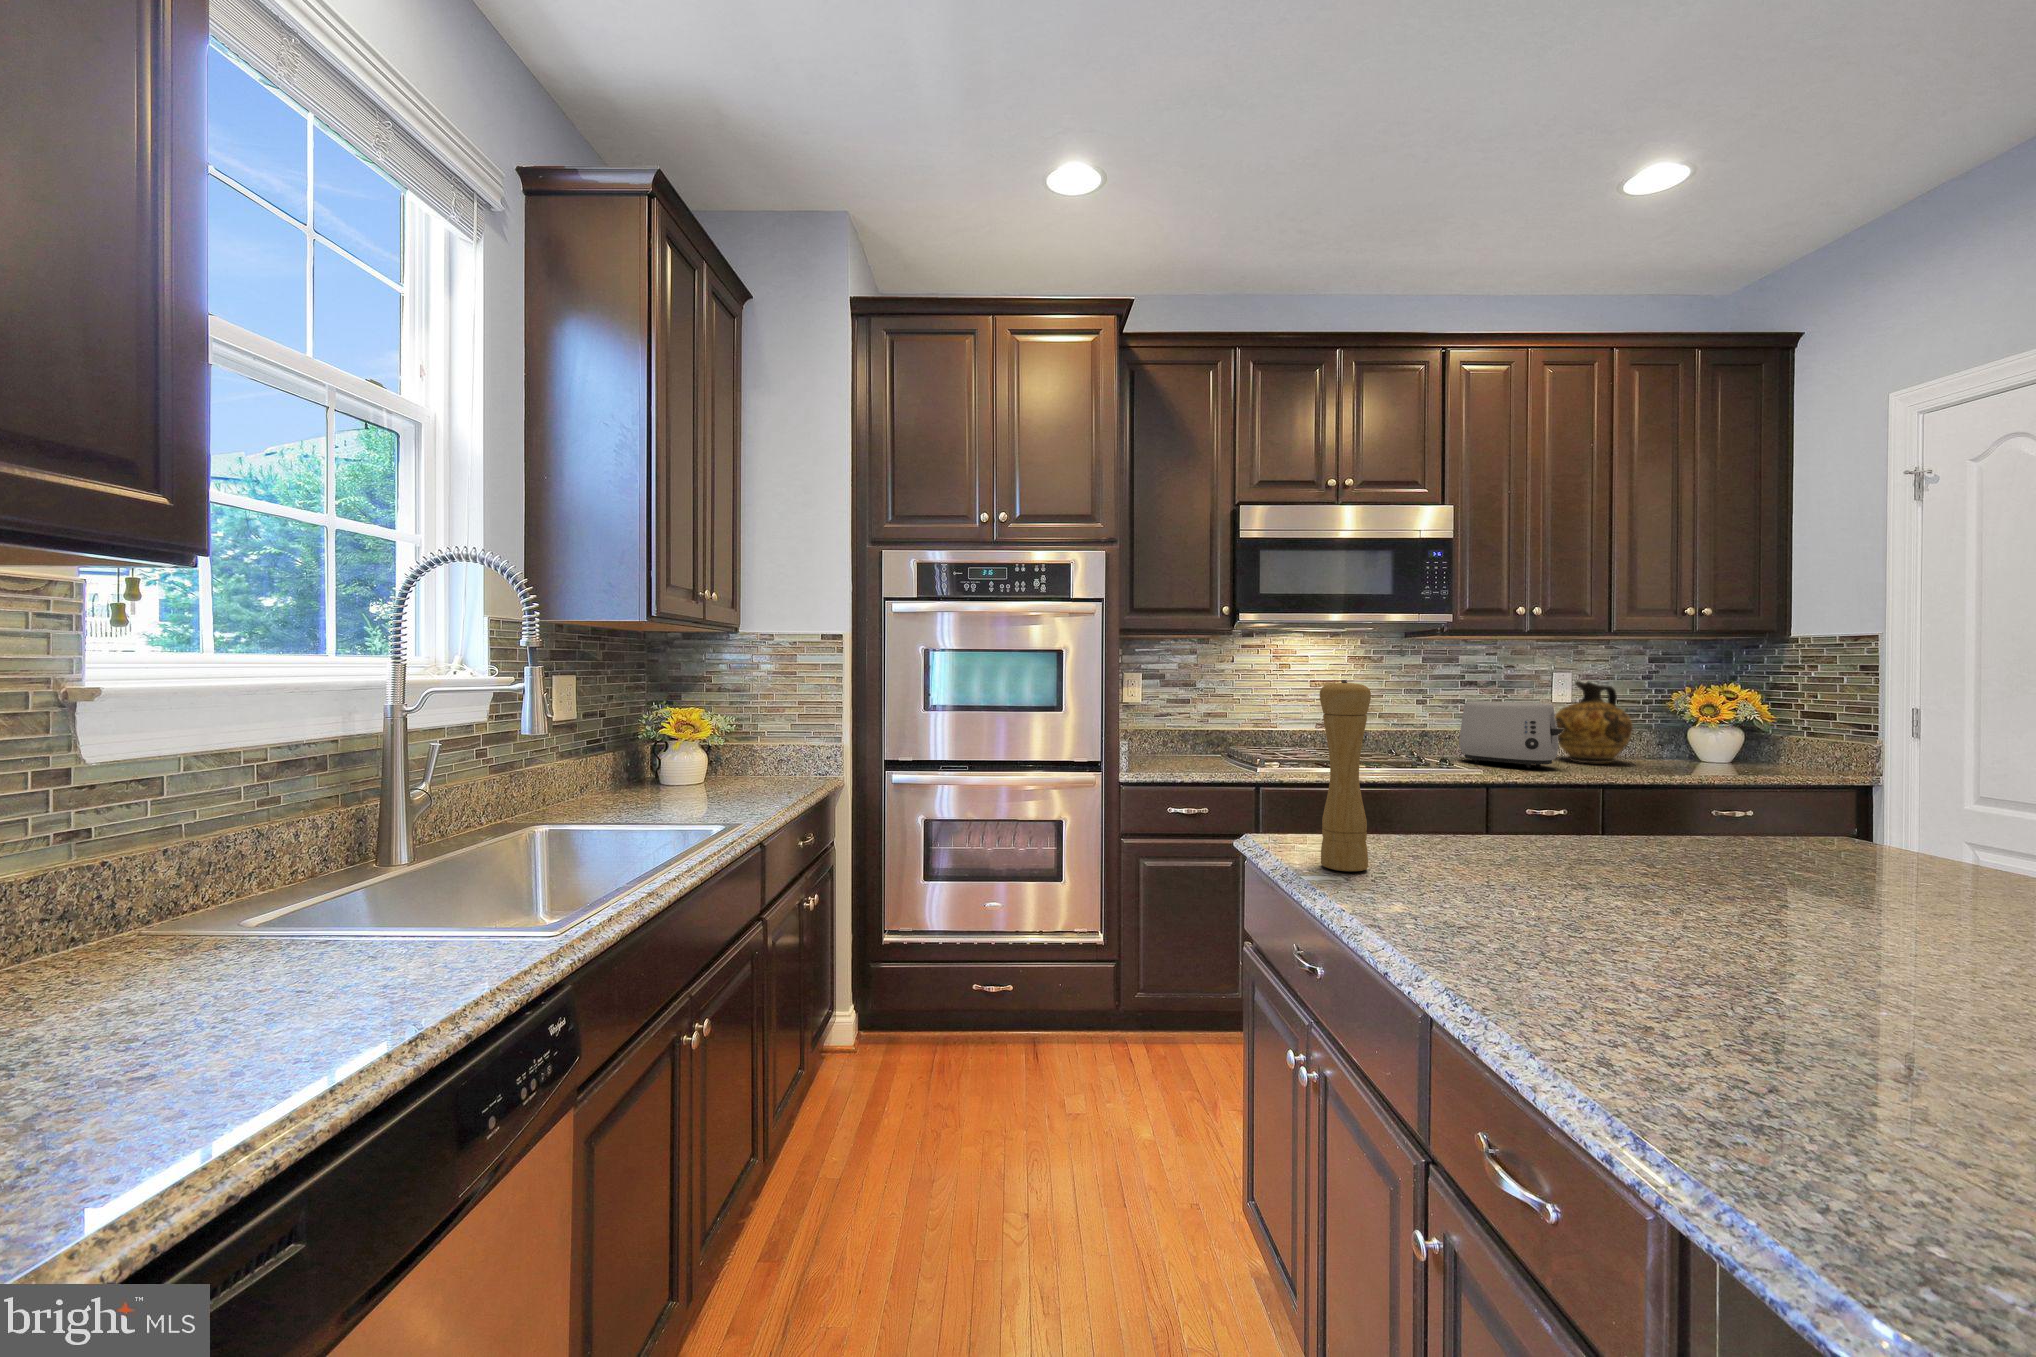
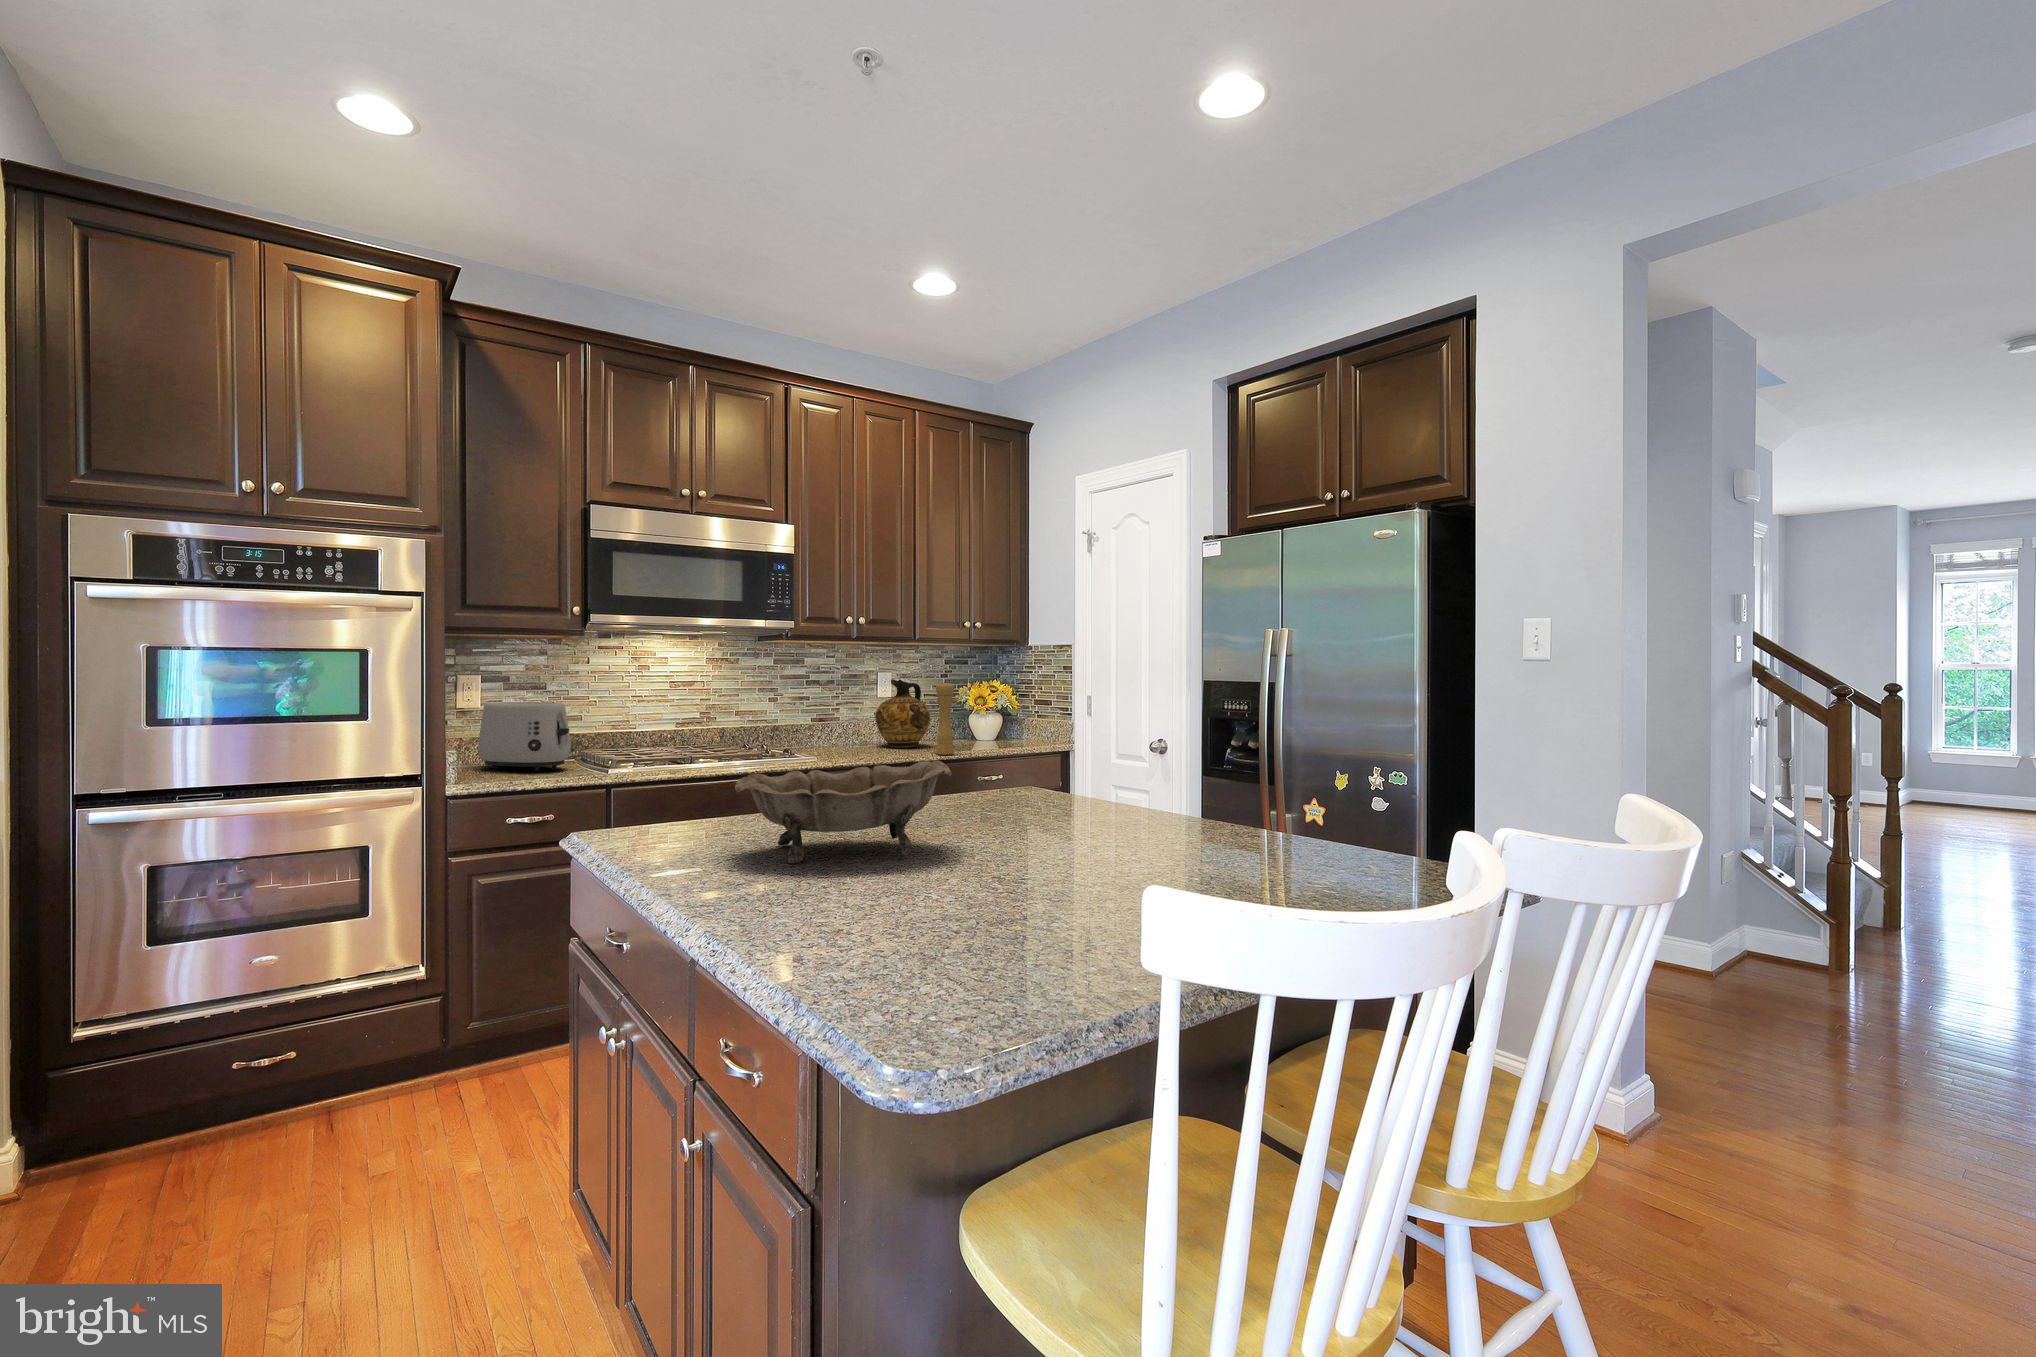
pepper mill: present [1320,680,1371,871] -> present [936,682,954,755]
toaster: present [1459,701,1563,768] -> present [478,702,571,771]
decorative bowl: none [1454,806,1865,970] -> present [735,761,952,863]

